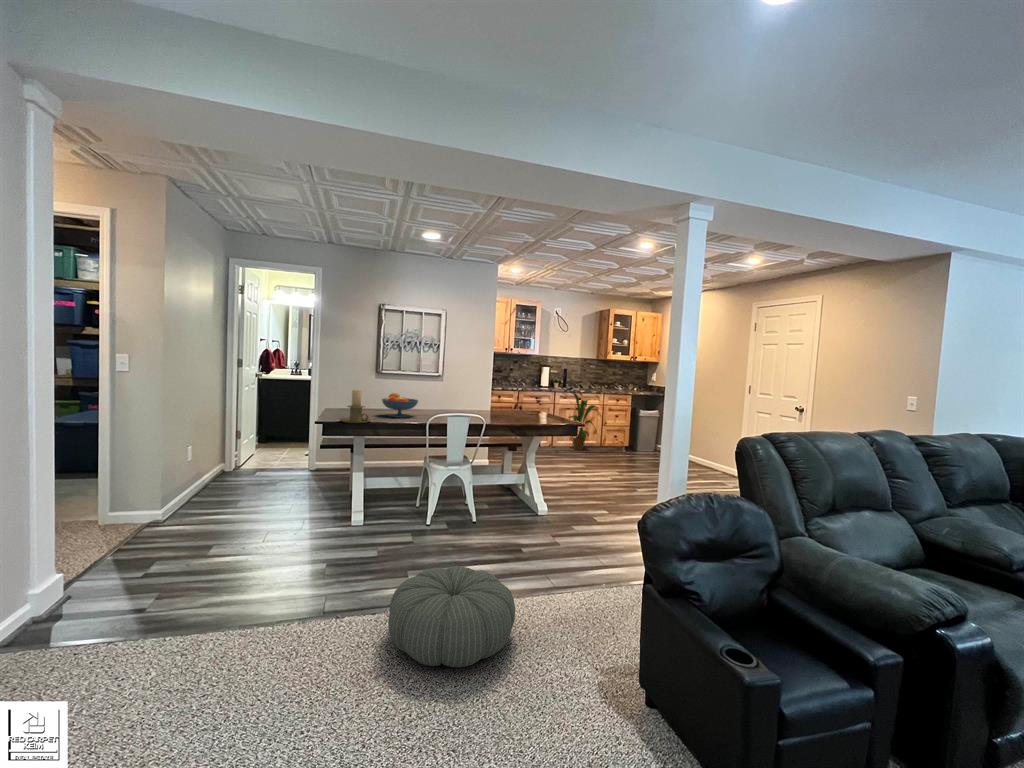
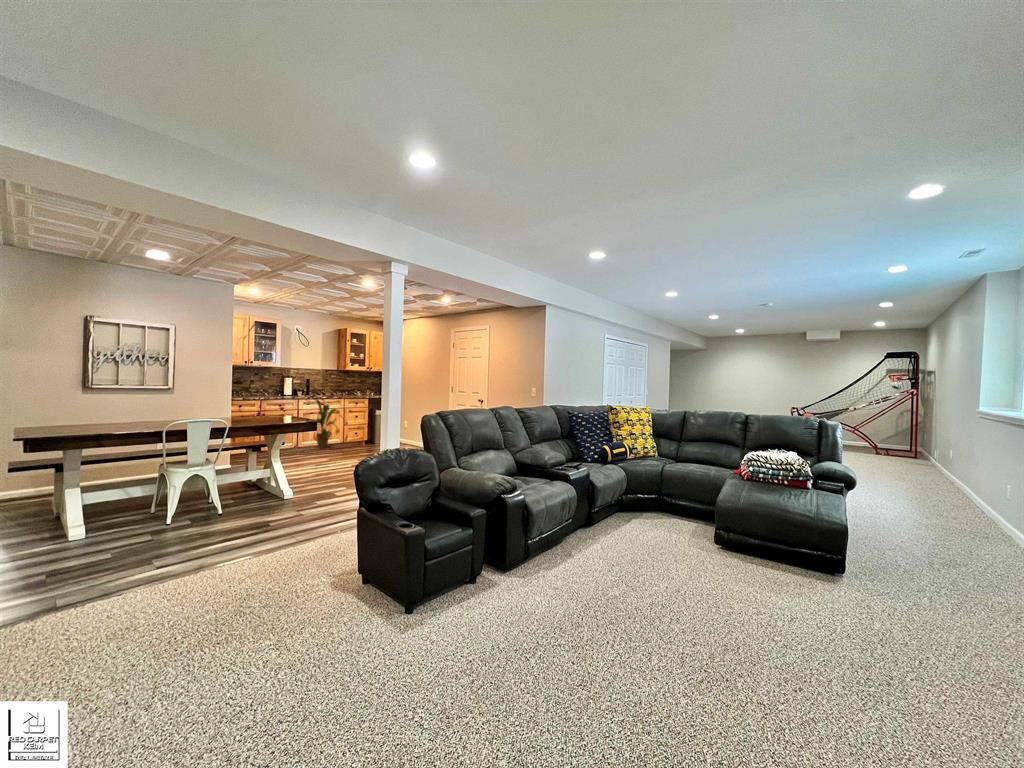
candle holder: present [340,390,371,423] -> none [50,404,94,438]
fruit bowl: present [382,393,418,418] -> none [102,406,150,430]
pouf: present [388,566,515,667] -> none [143,535,265,608]

